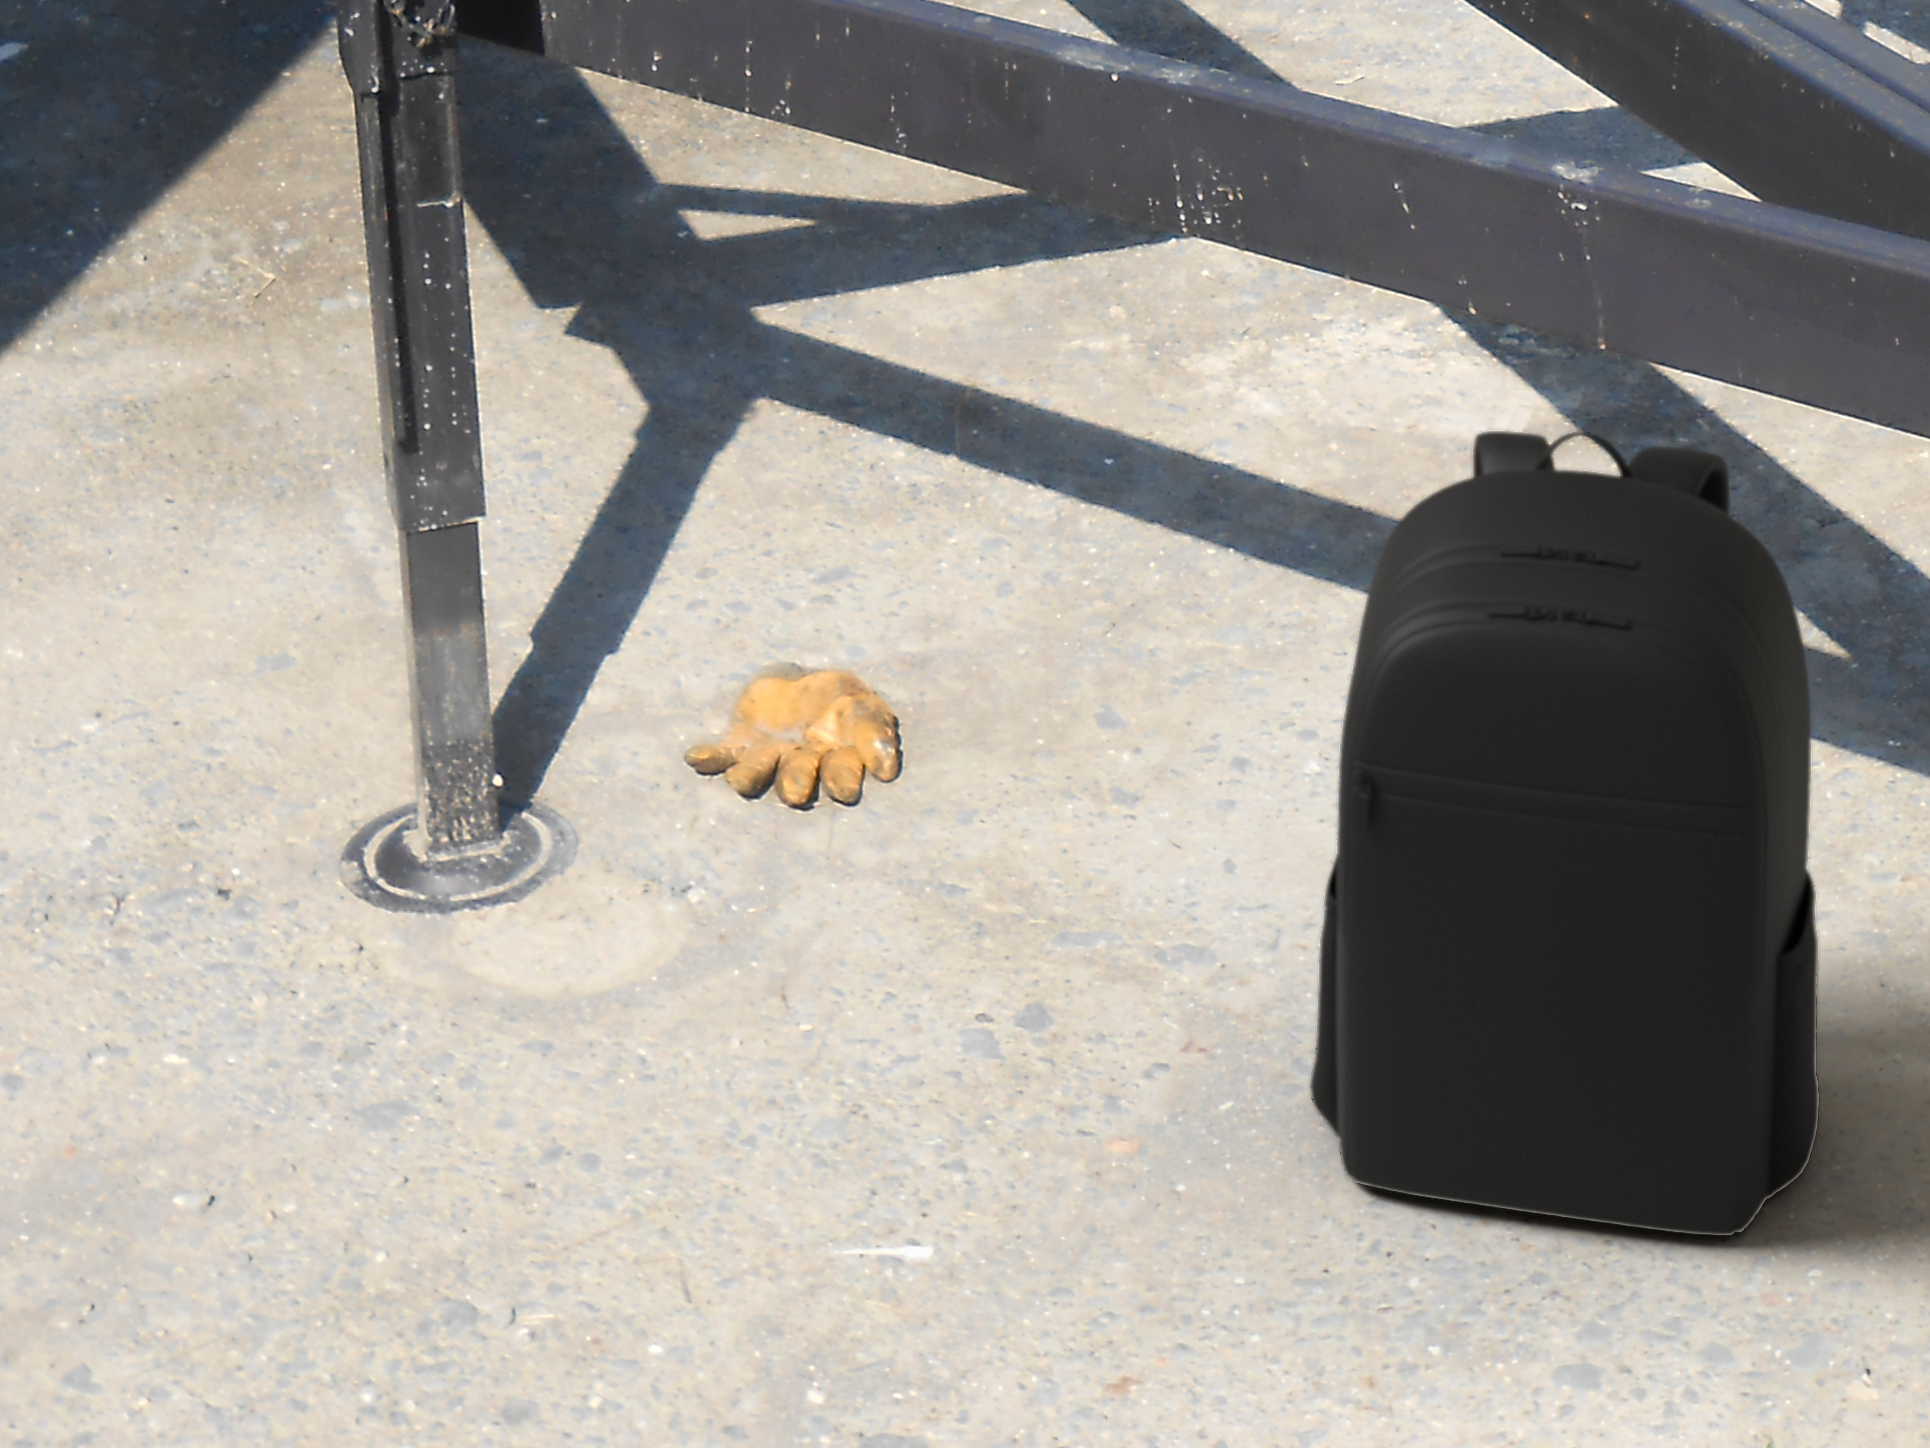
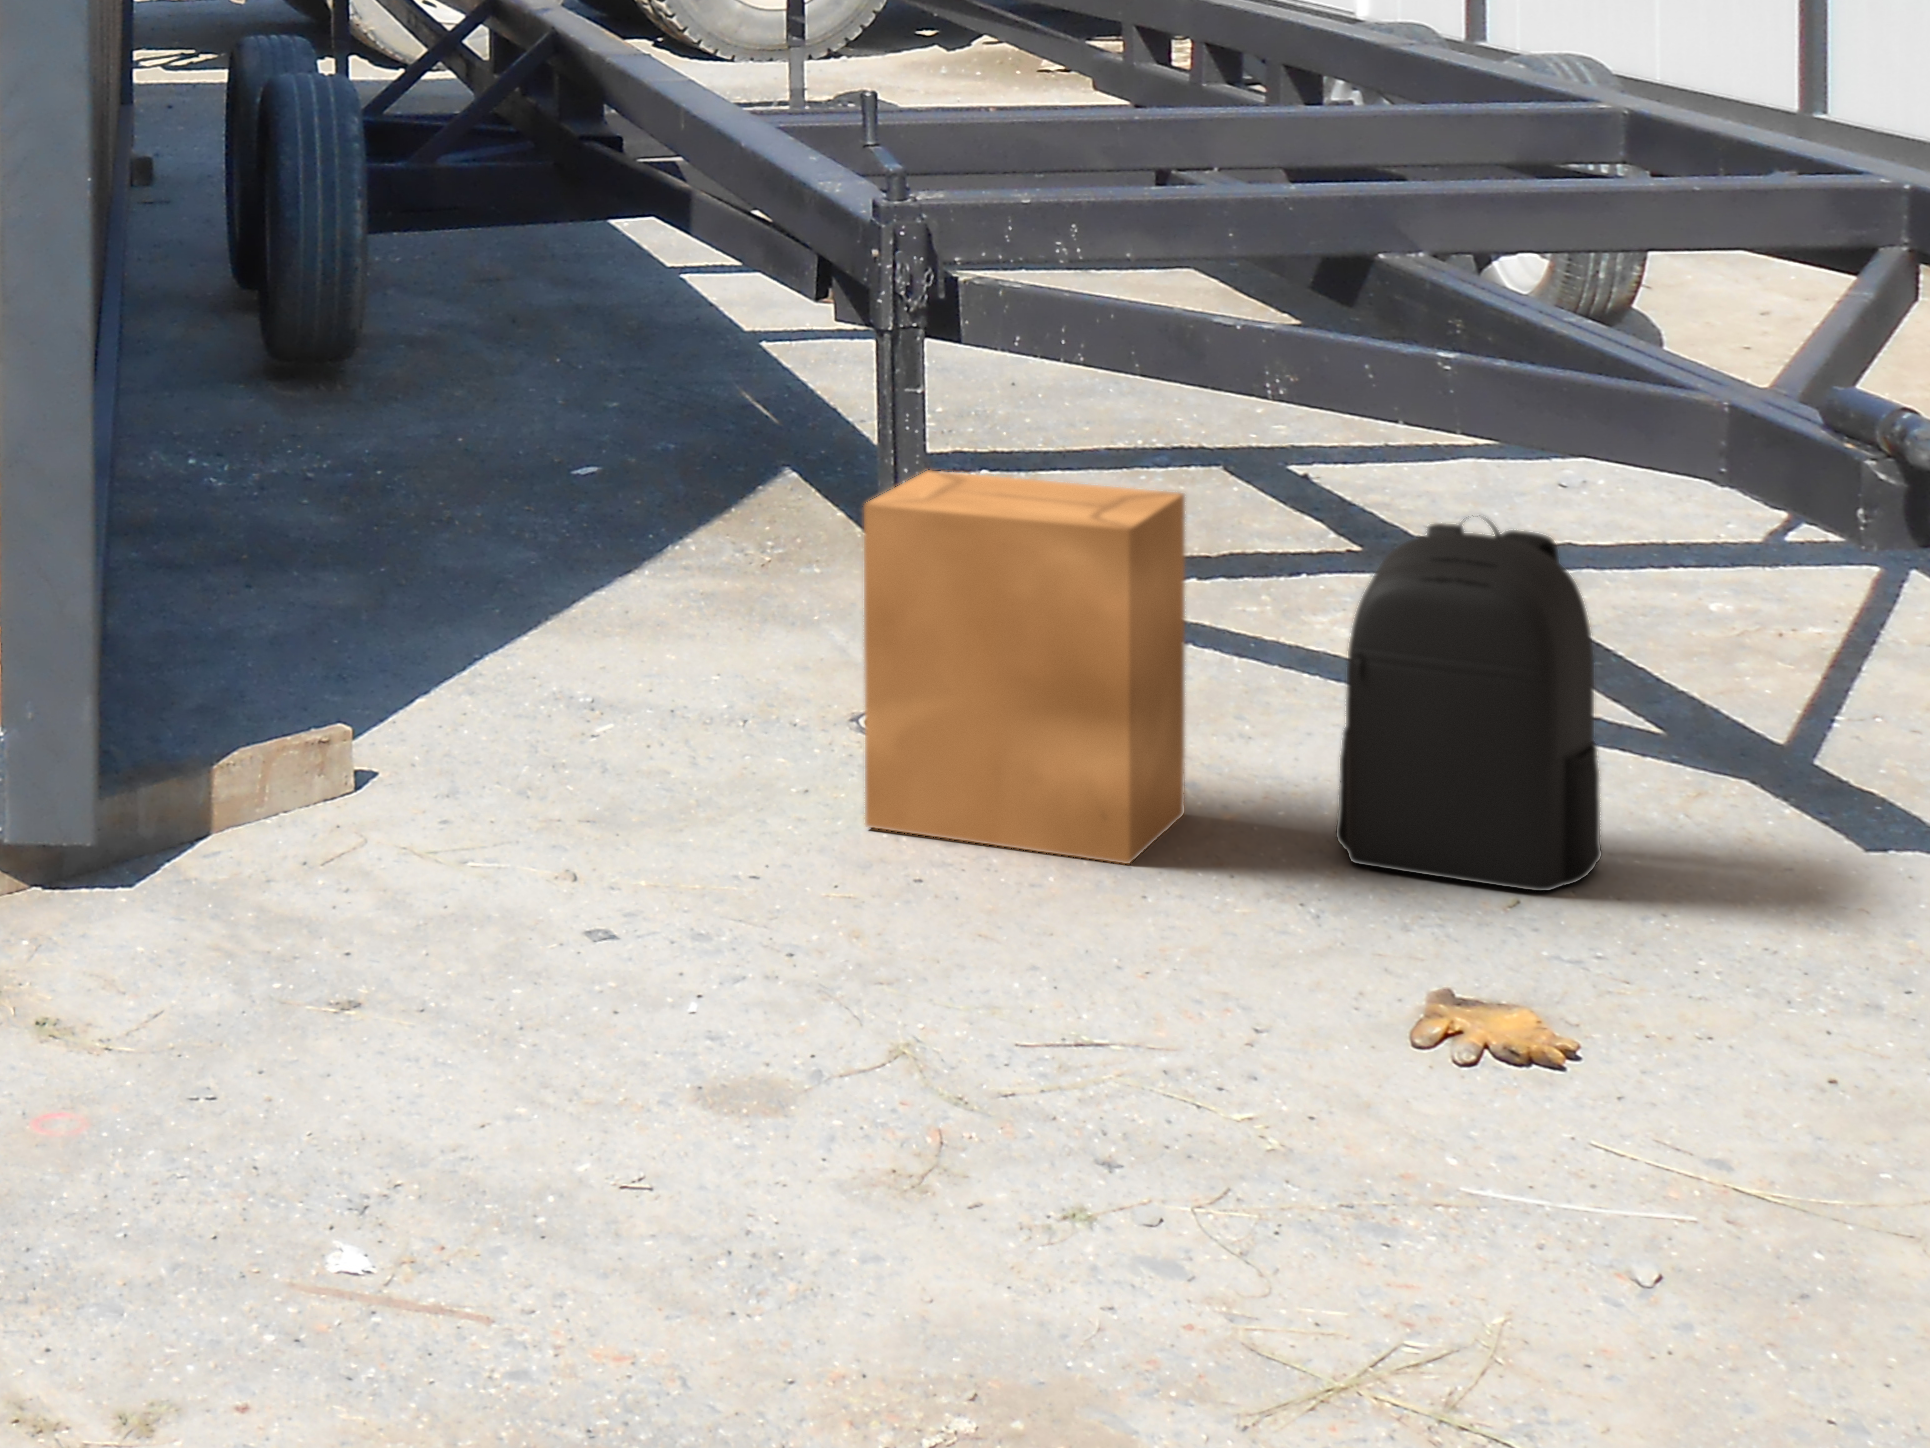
cardboard box: none [303,357,1006,1263] -> present [864,471,1185,864]

